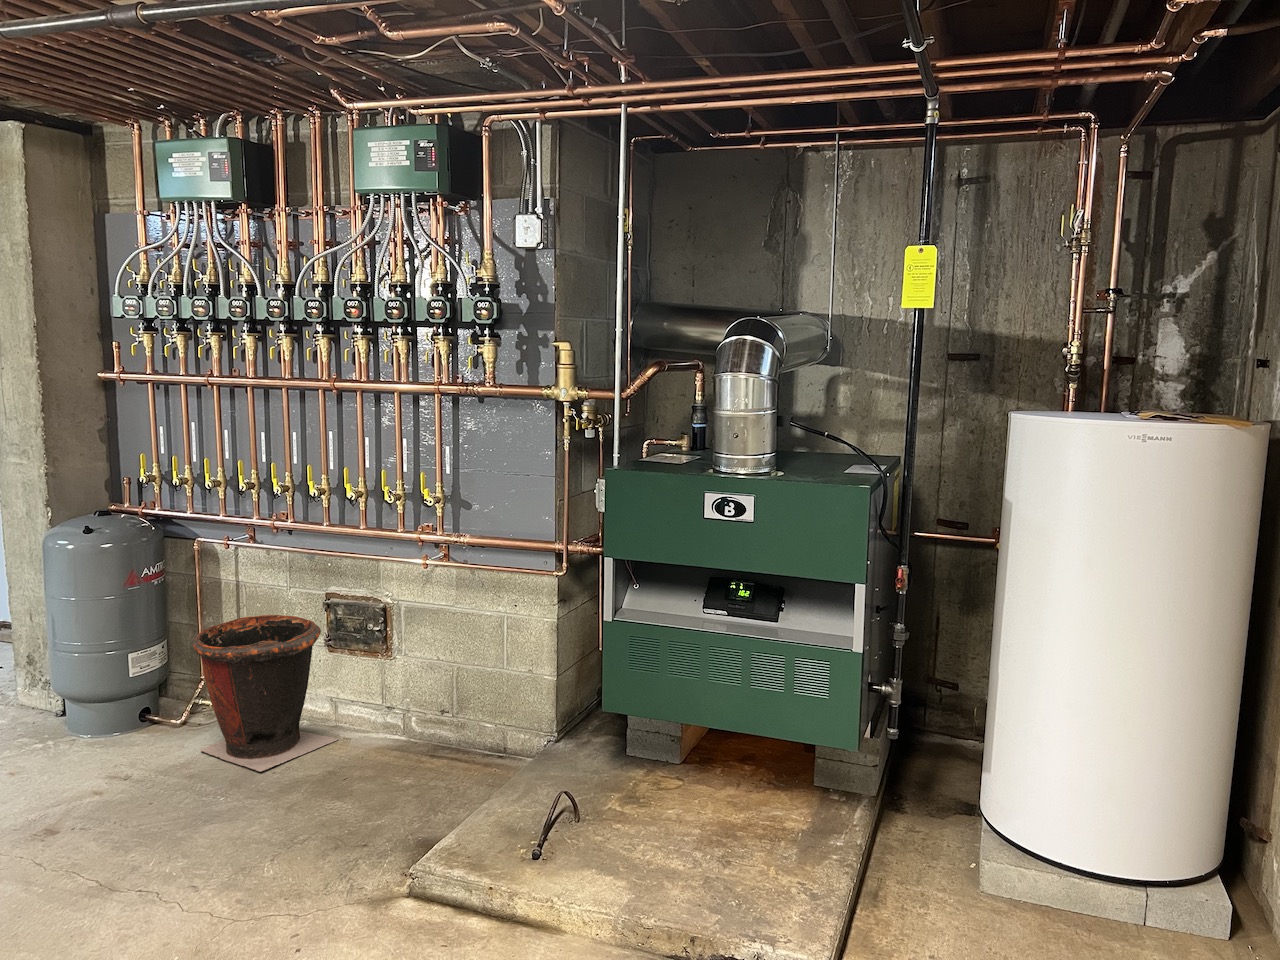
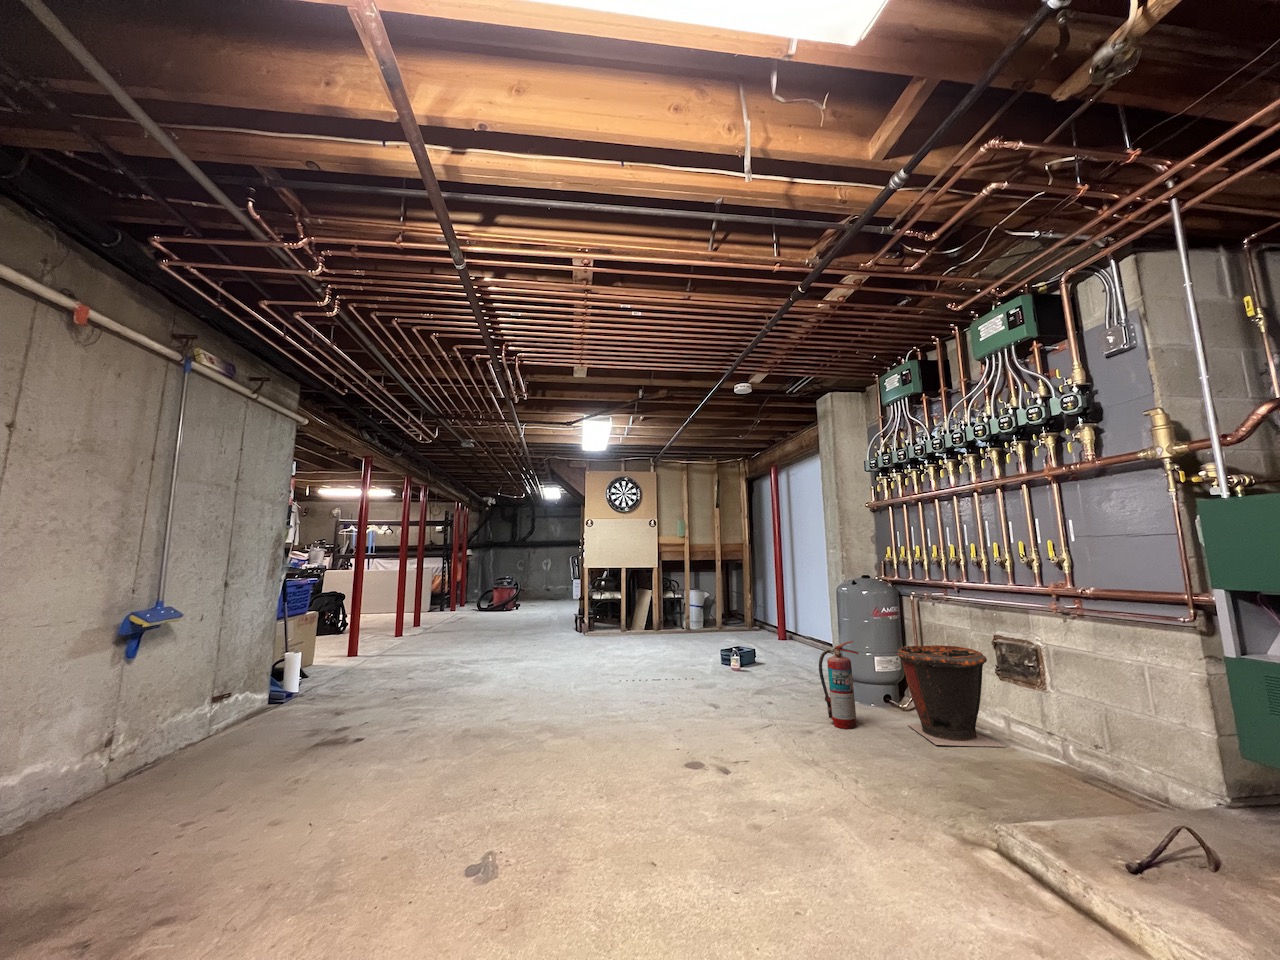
fire extinguisher: none [50,647,130,800] -> present [819,641,859,729]

